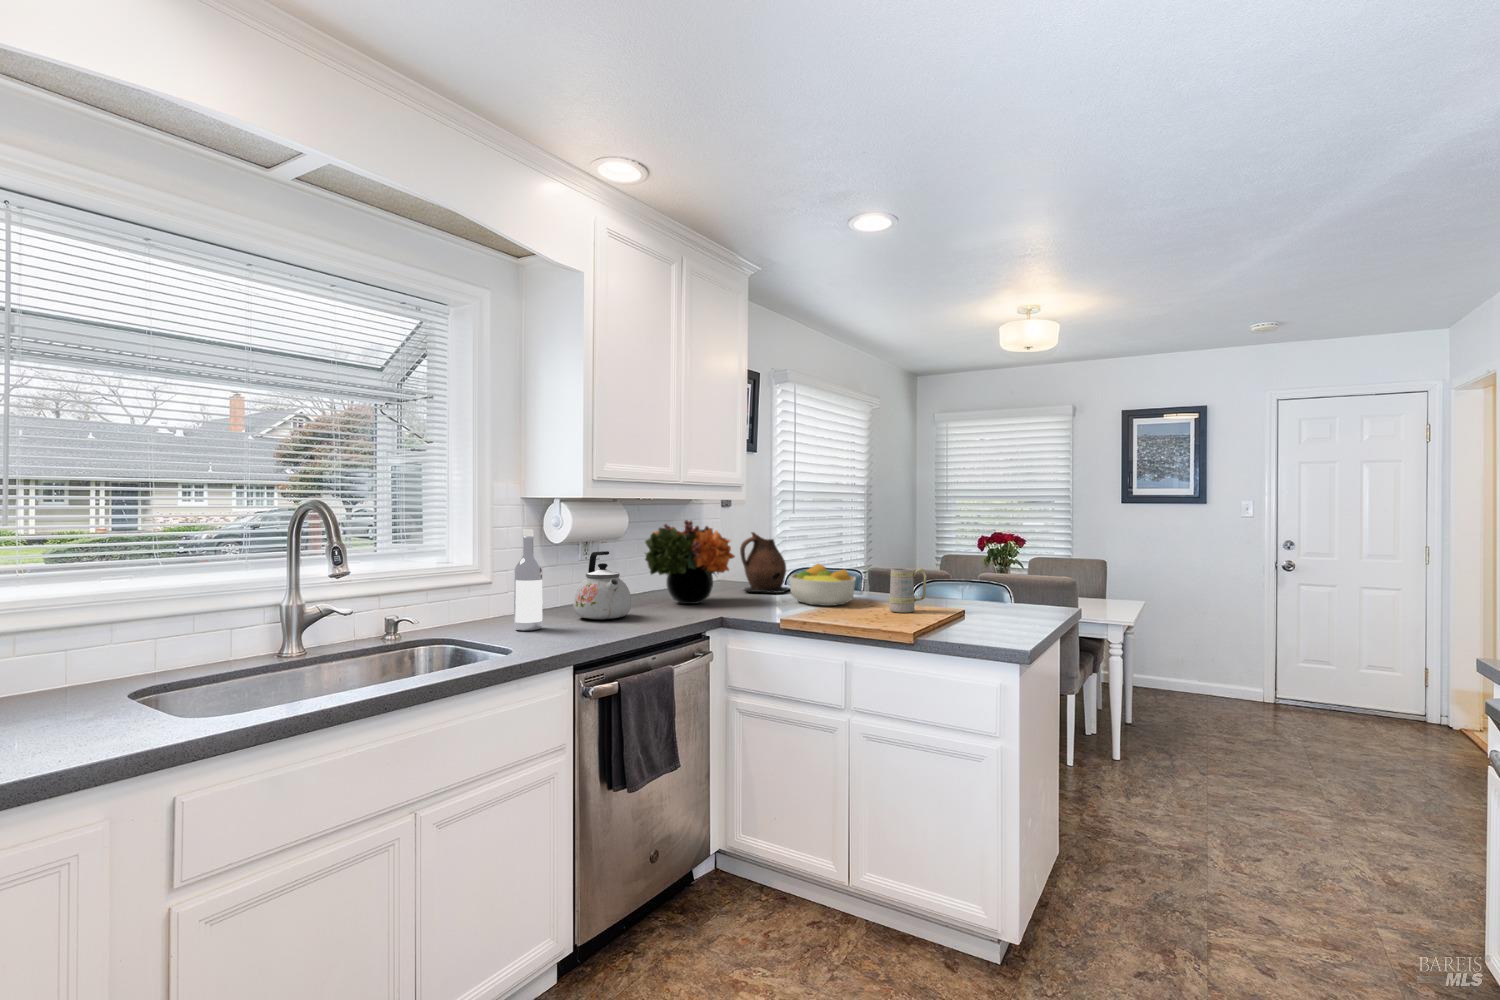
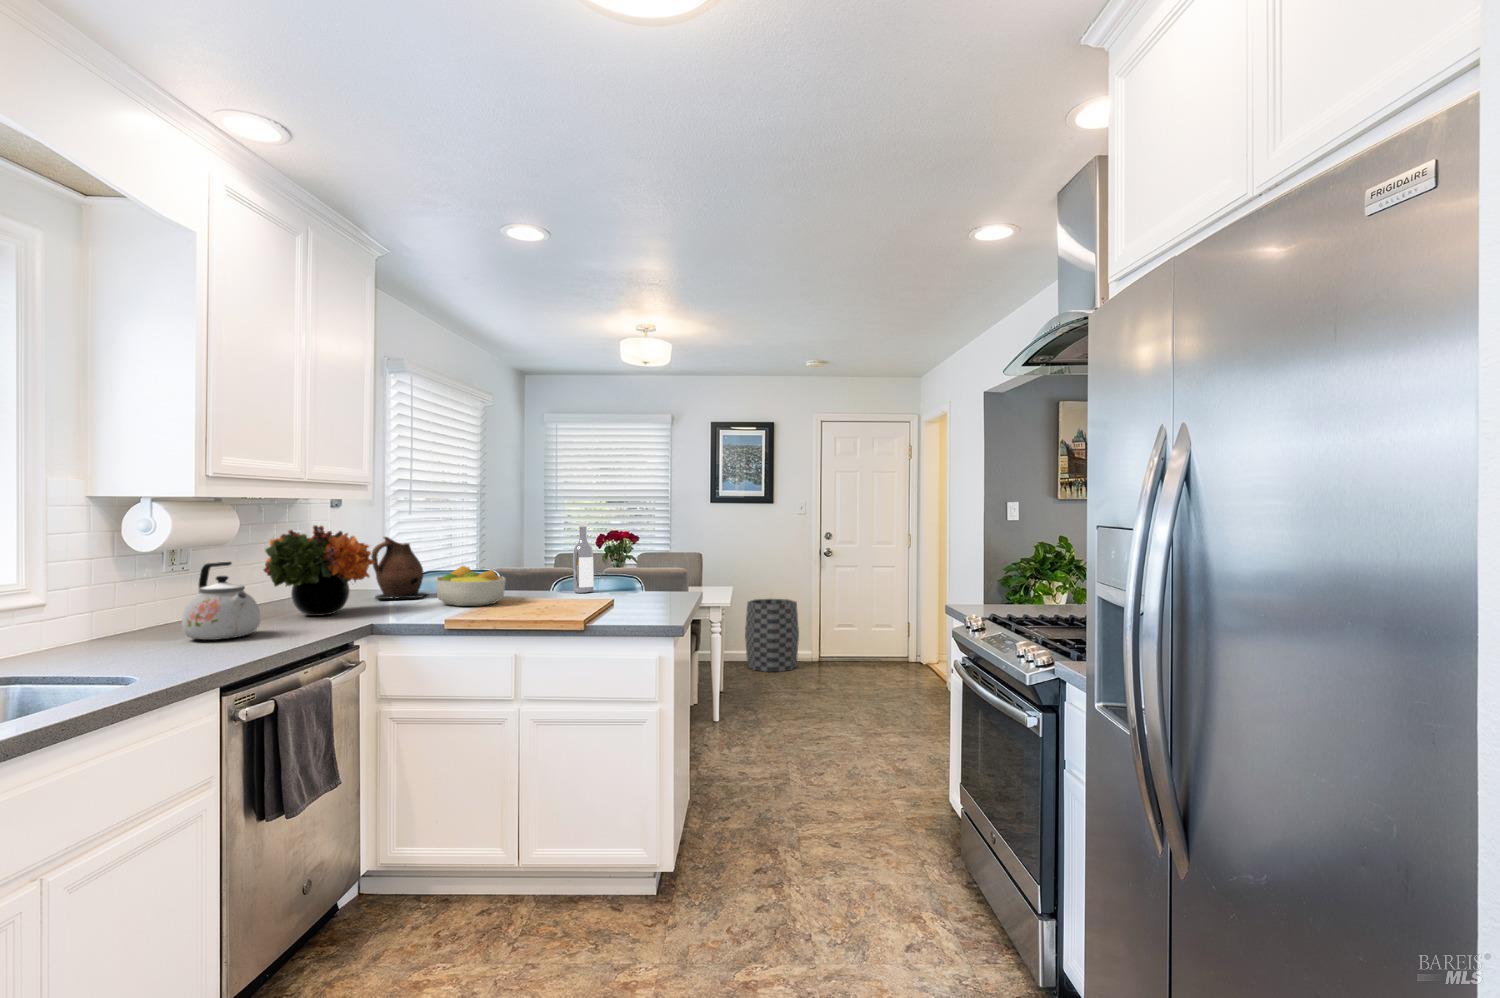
wine bottle: present [514,529,543,631] -> present [573,522,593,593]
mug: present [889,568,927,613] -> none [542,564,577,606]
trash can: none [1168,619,1245,712] -> present [745,599,799,672]

